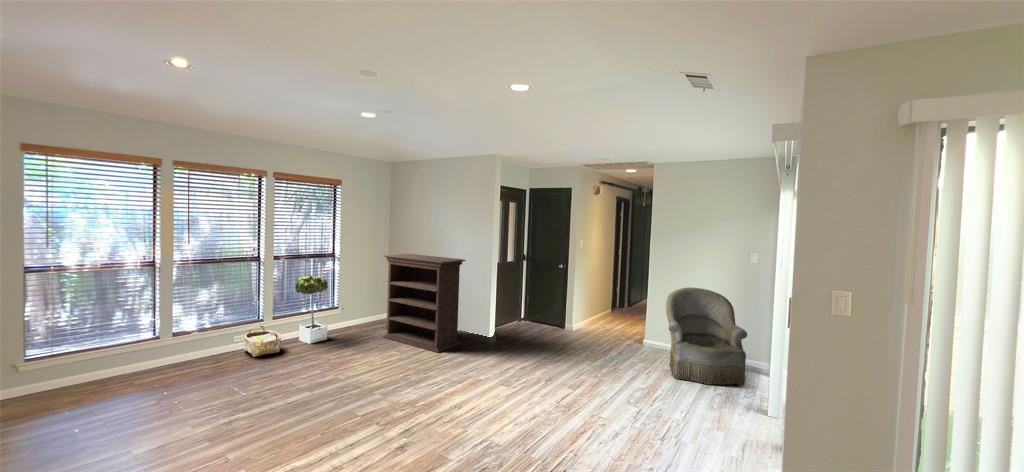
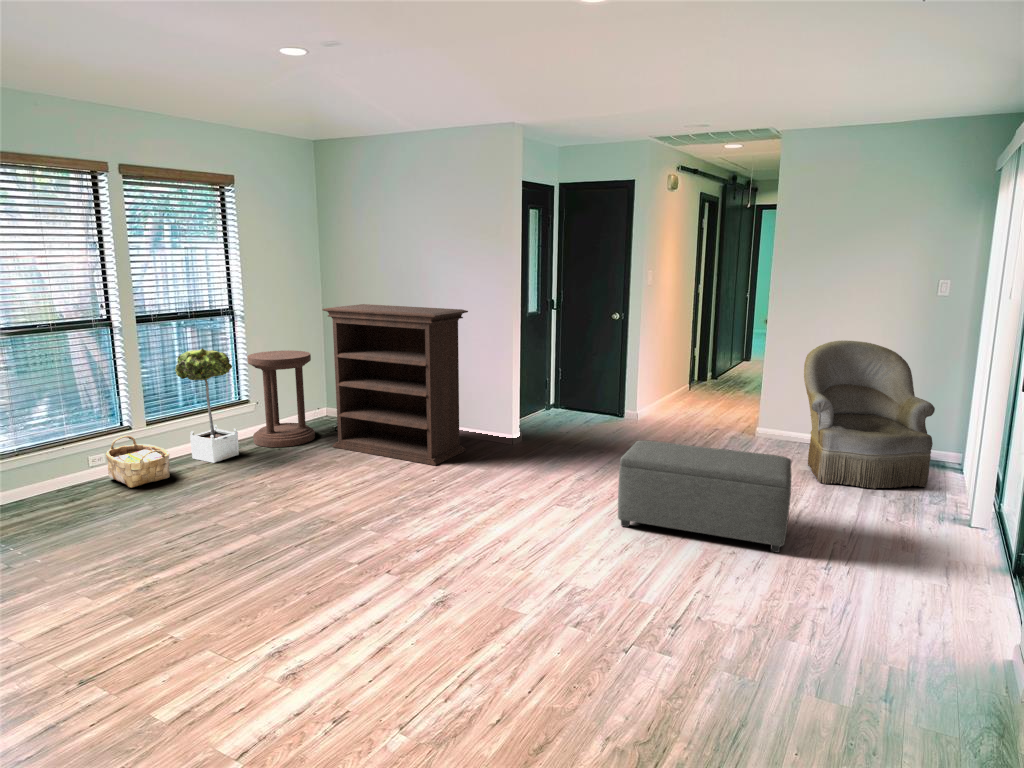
side table: none [339,279,378,336] -> present [247,350,315,447]
ottoman: none [535,345,645,427] -> present [618,440,791,553]

